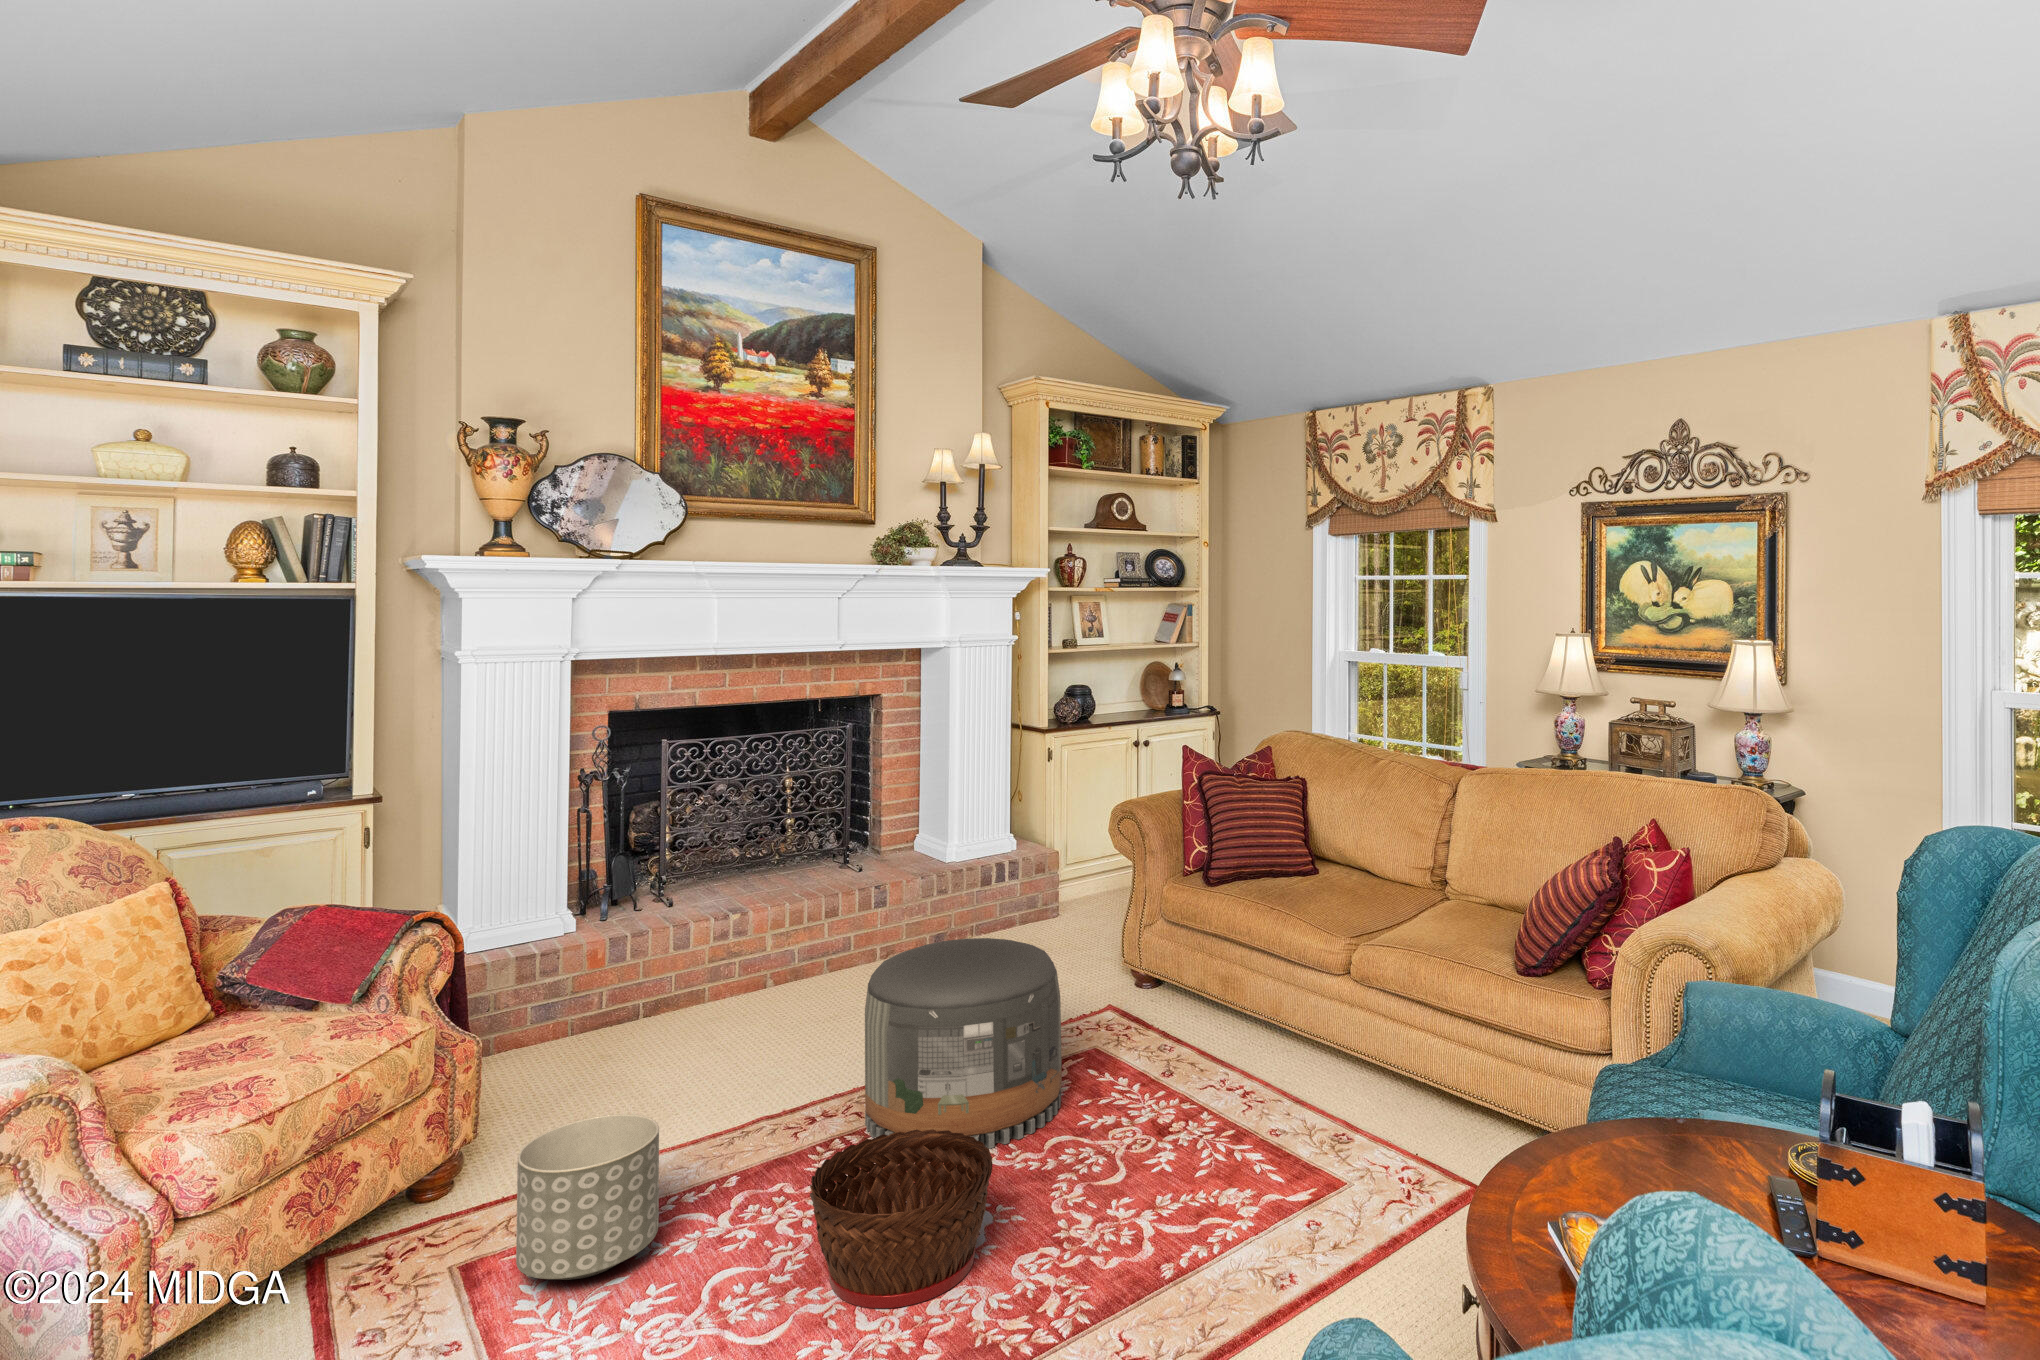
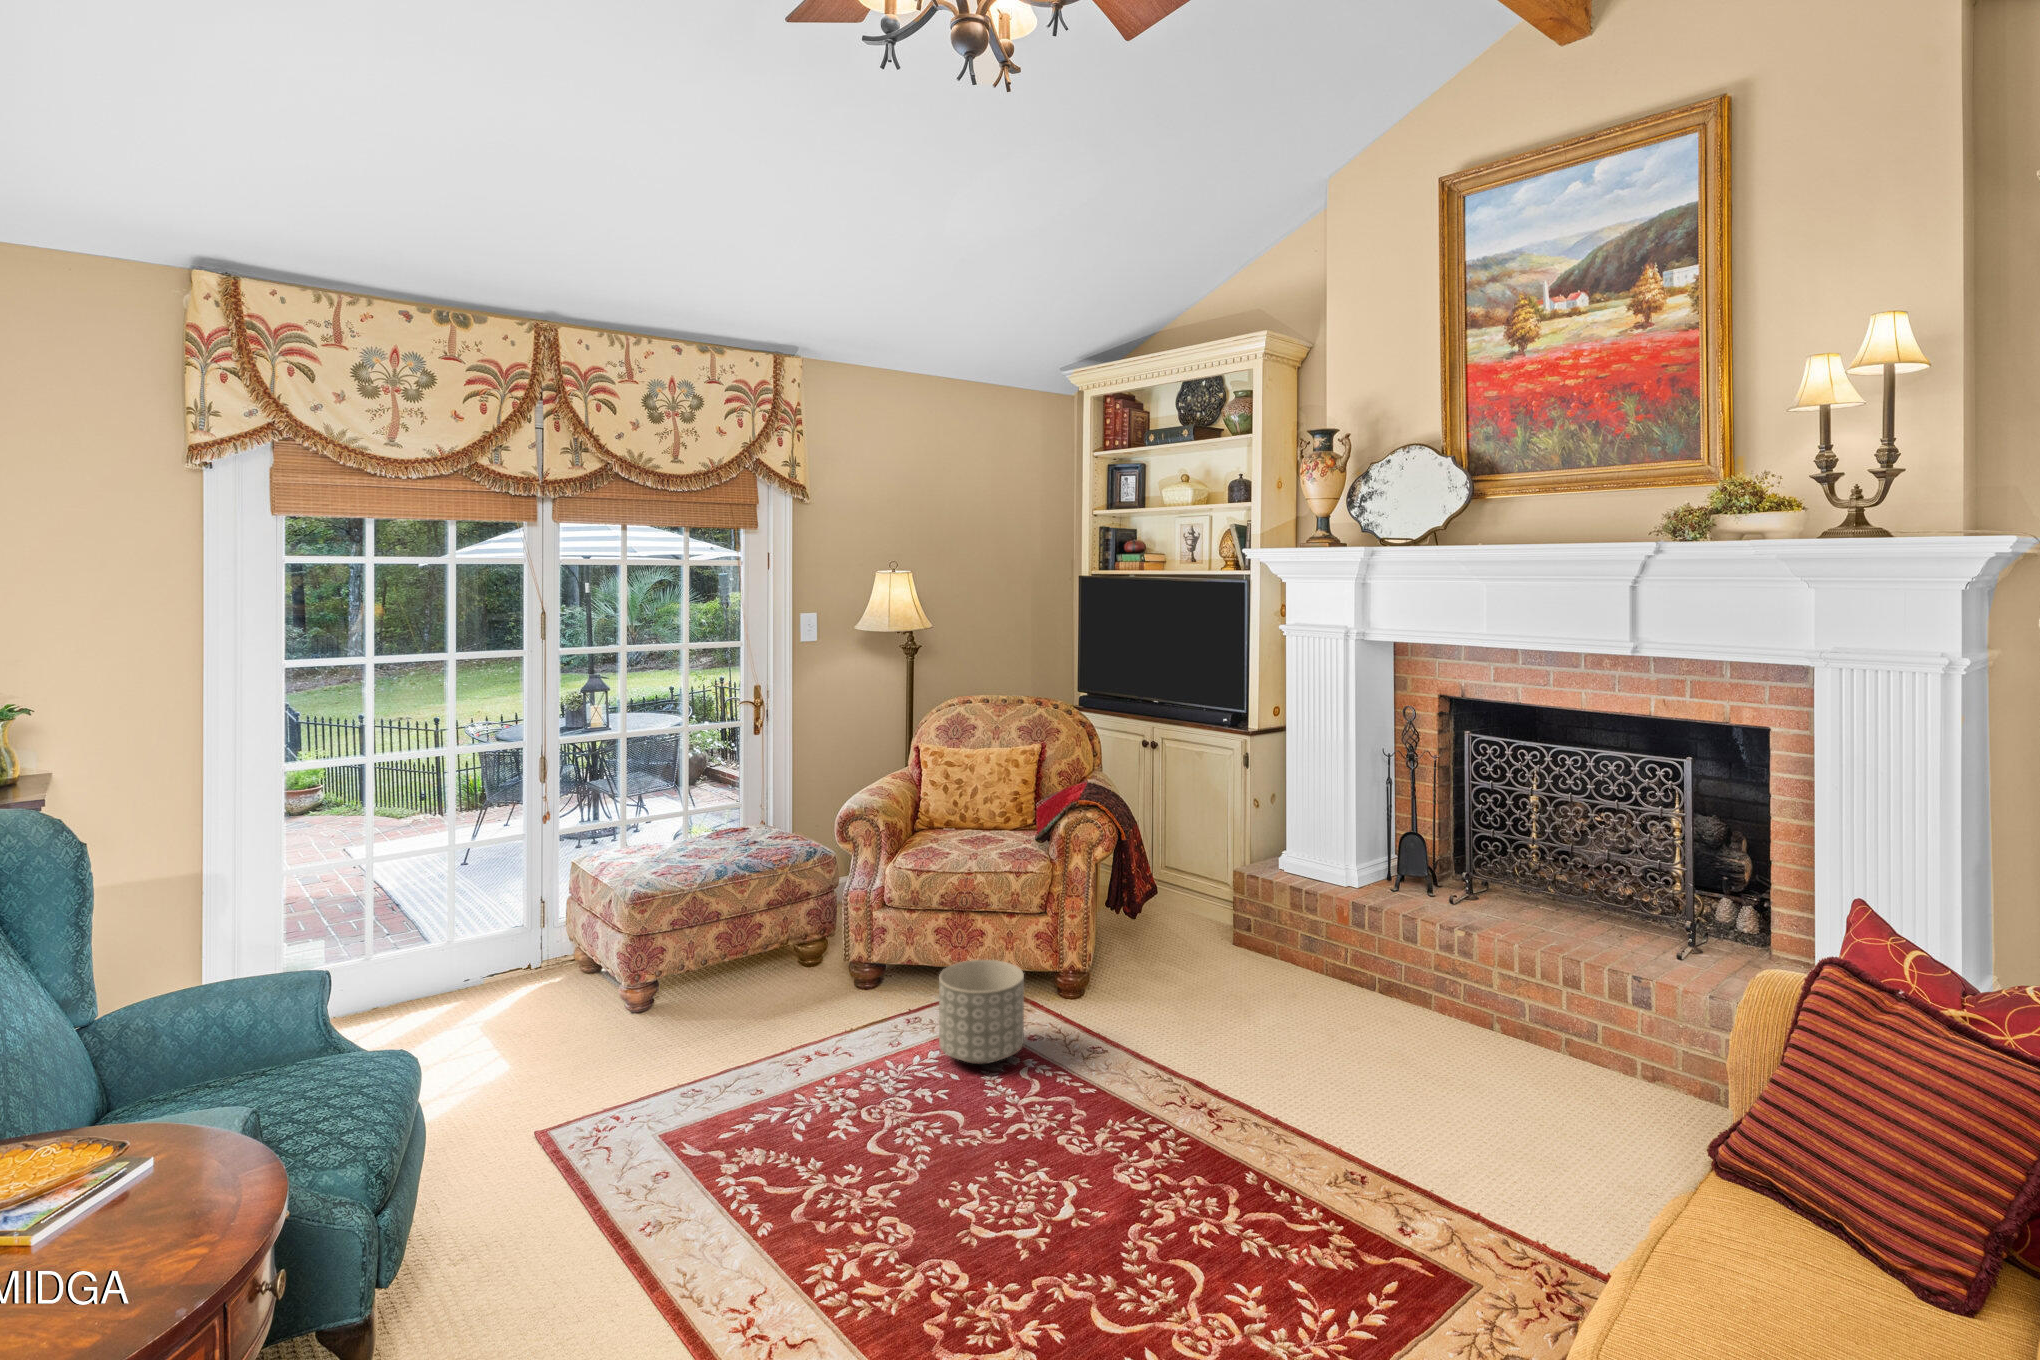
pouf: present [865,938,1062,1148] -> none [1142,983,1359,1244]
basket: present [810,1129,993,1308] -> none [869,1066,1018,1214]

